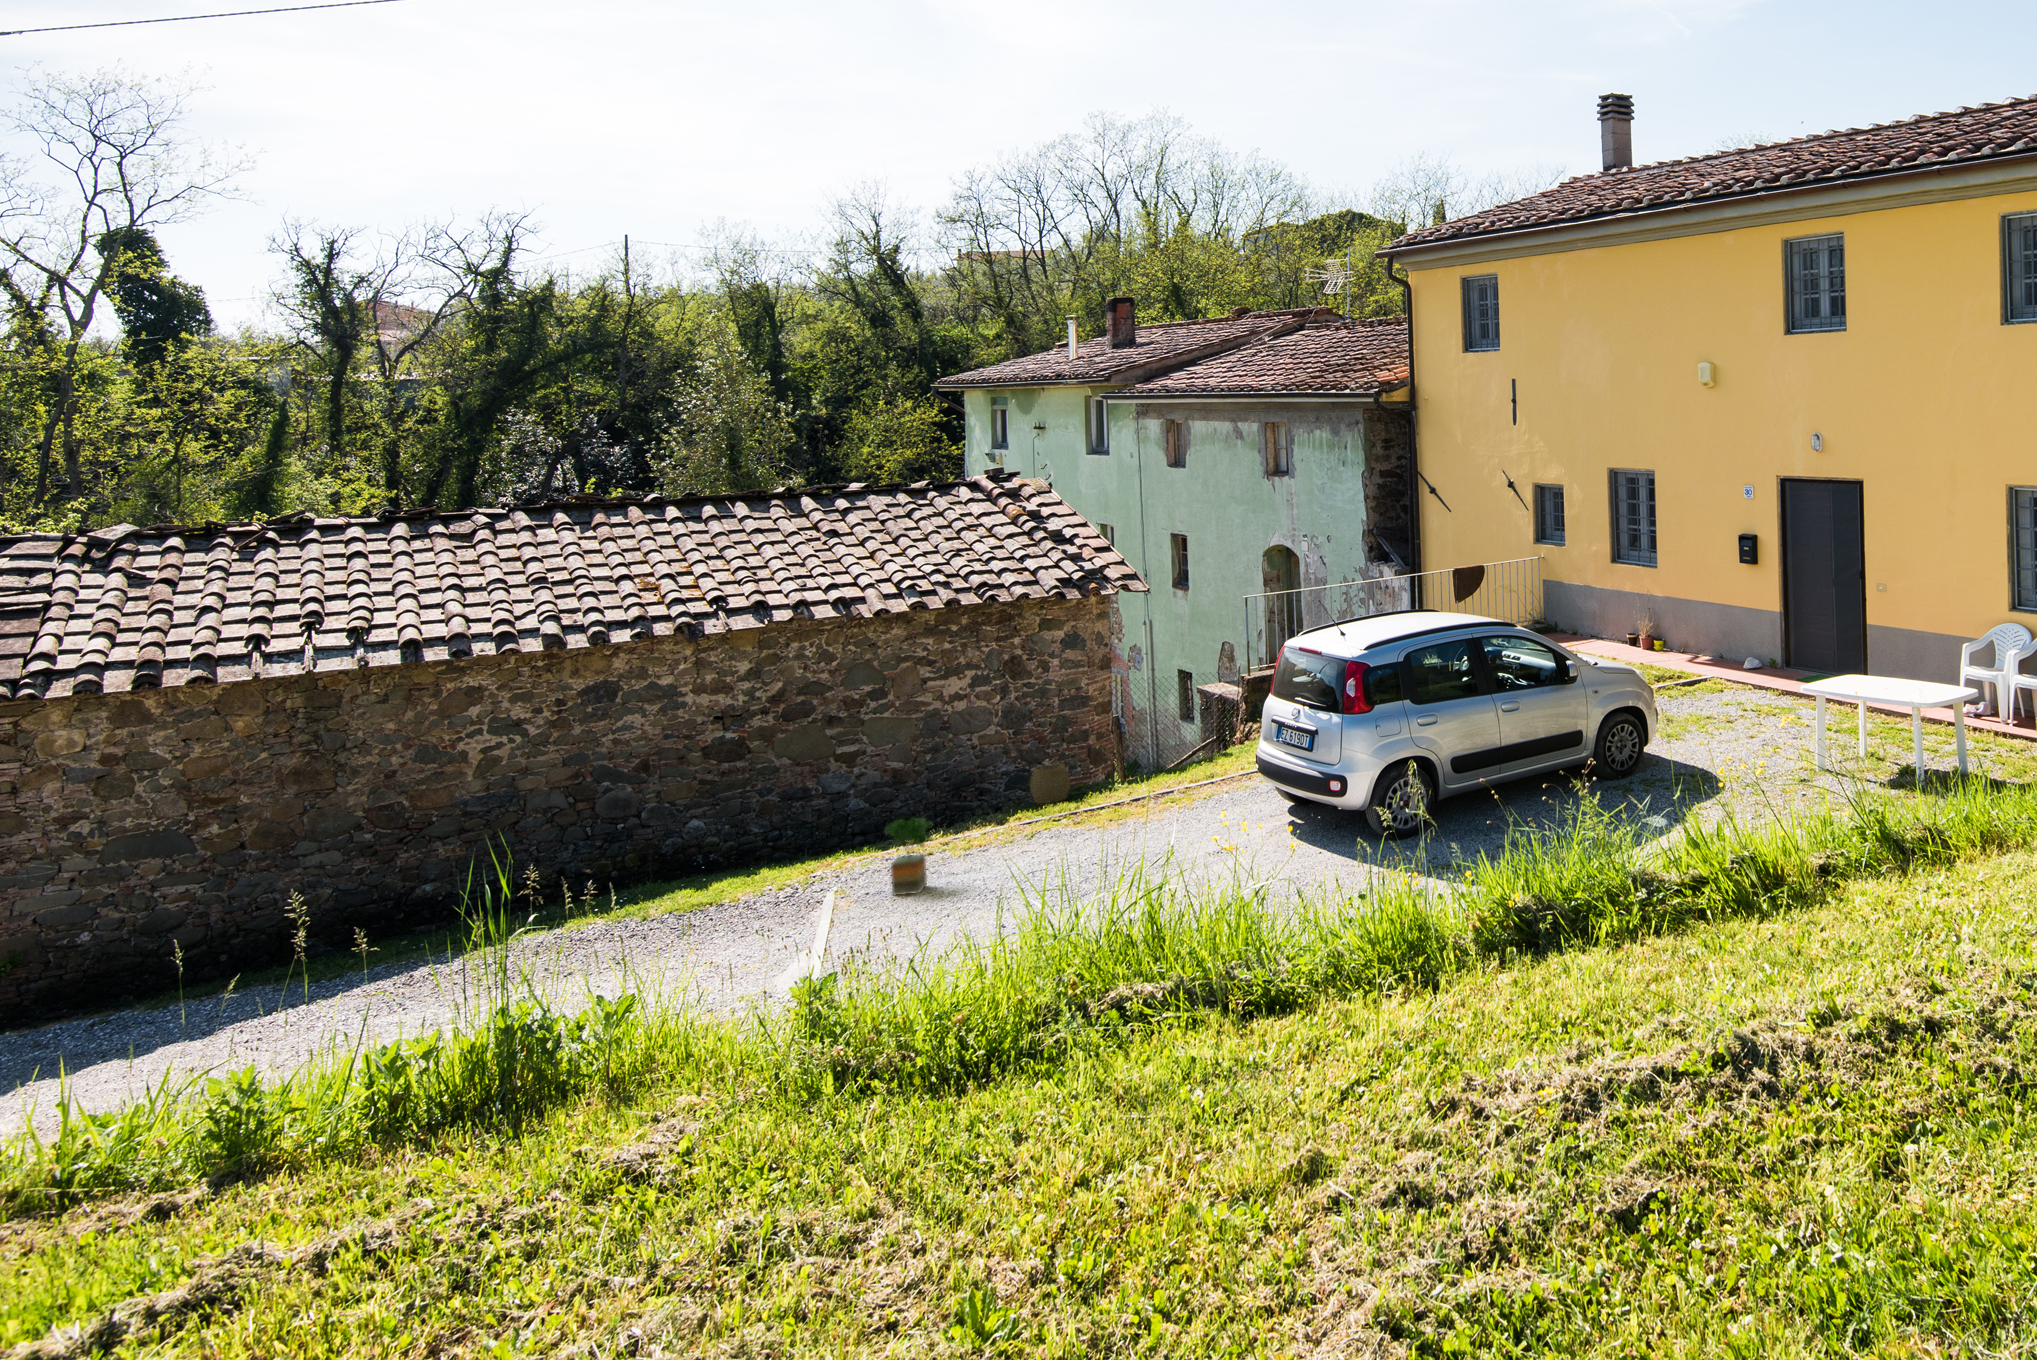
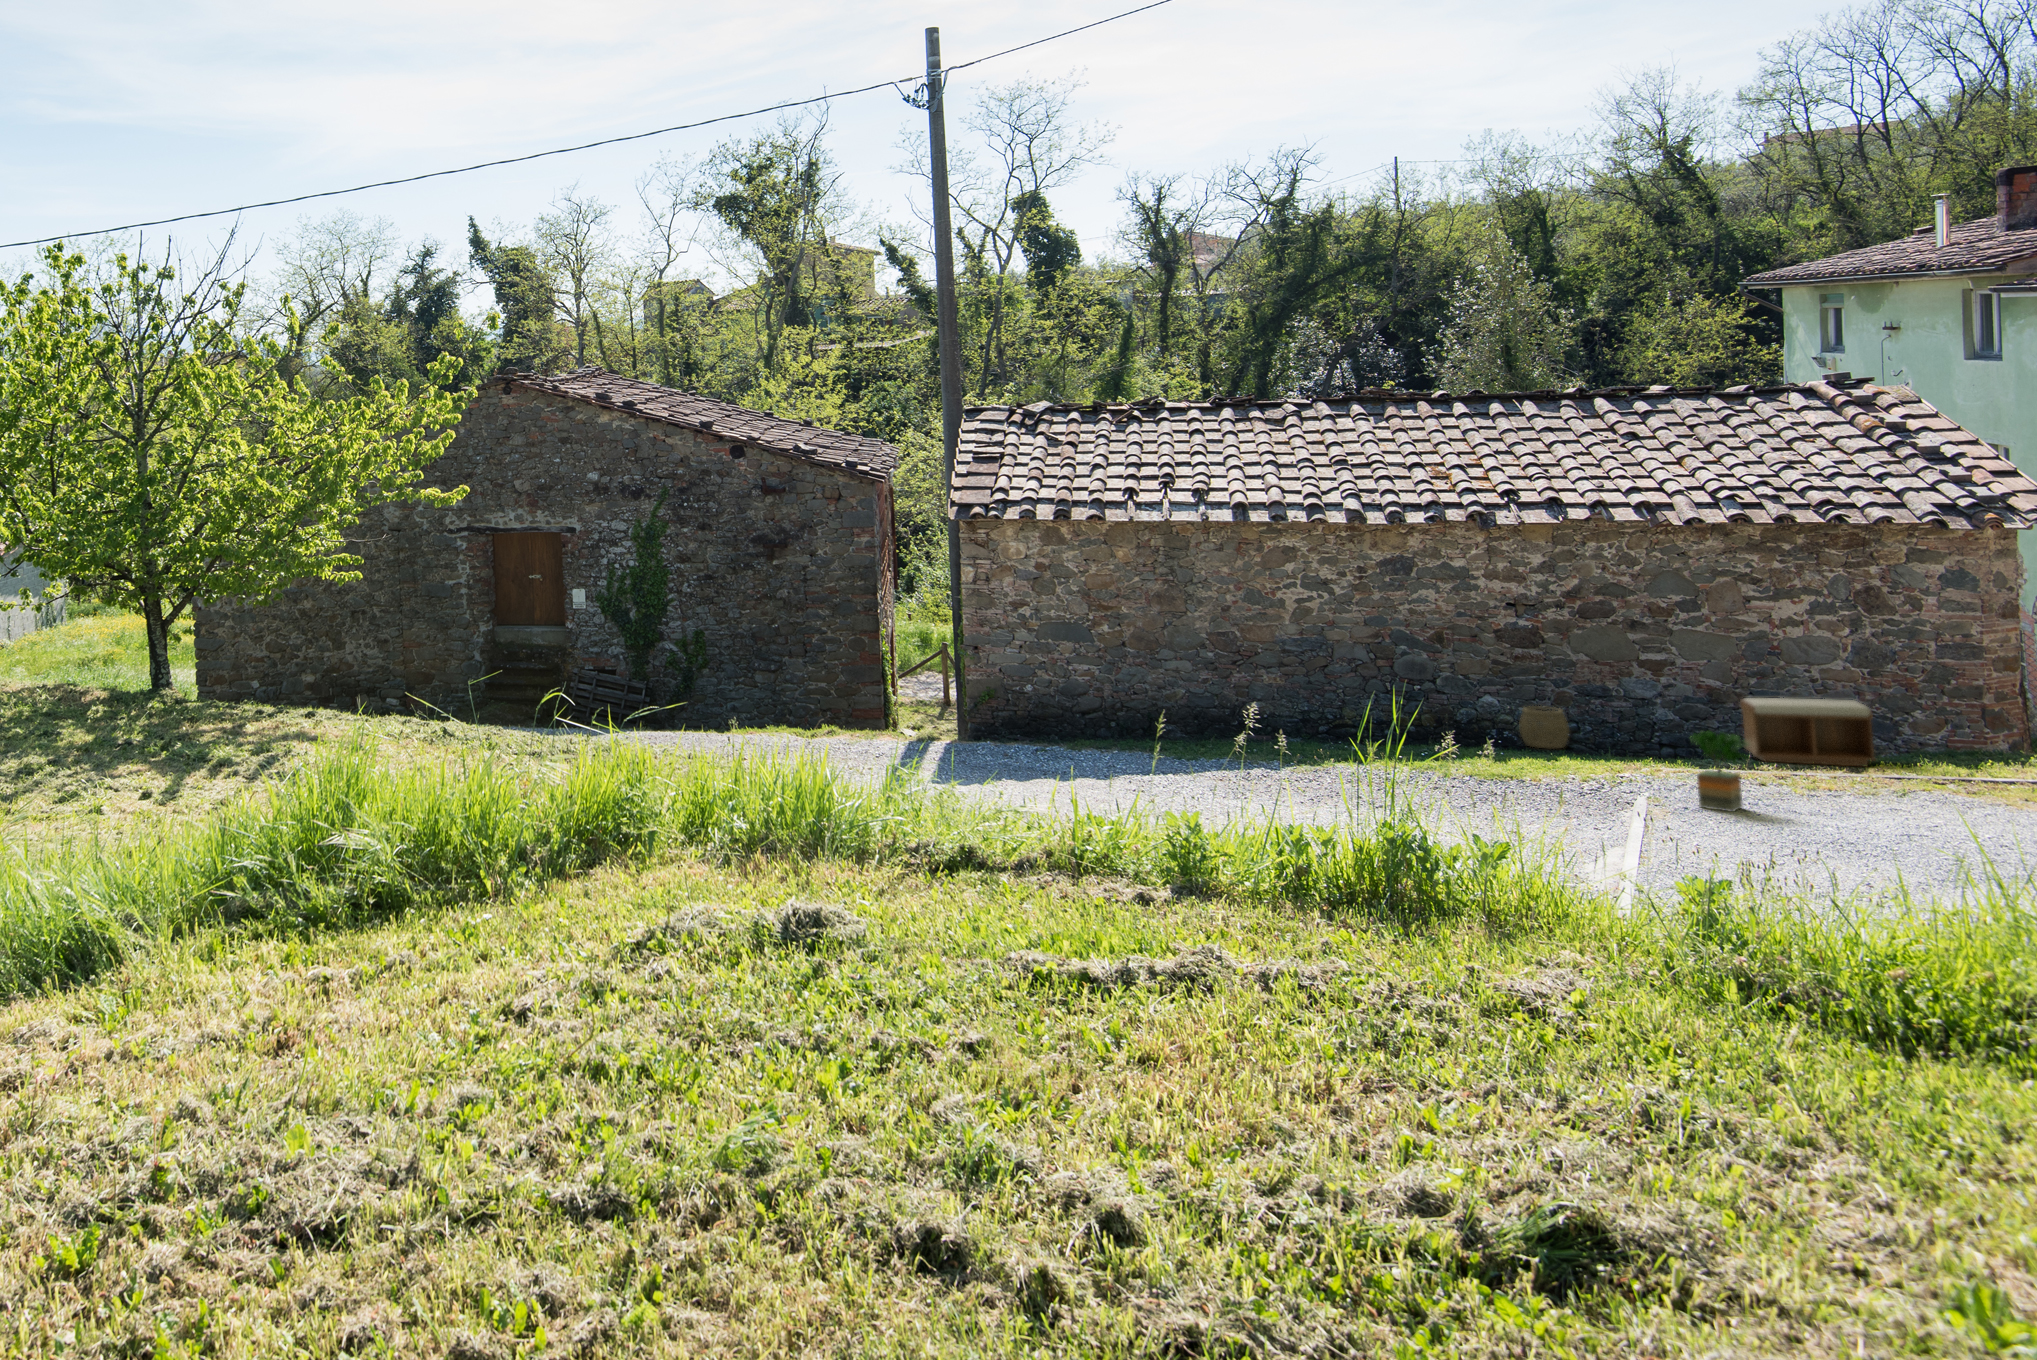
bench: none [918,754,1017,826] -> present [1740,698,1875,767]
woven basket: present [1030,764,1070,804] -> present [1519,707,1569,748]

